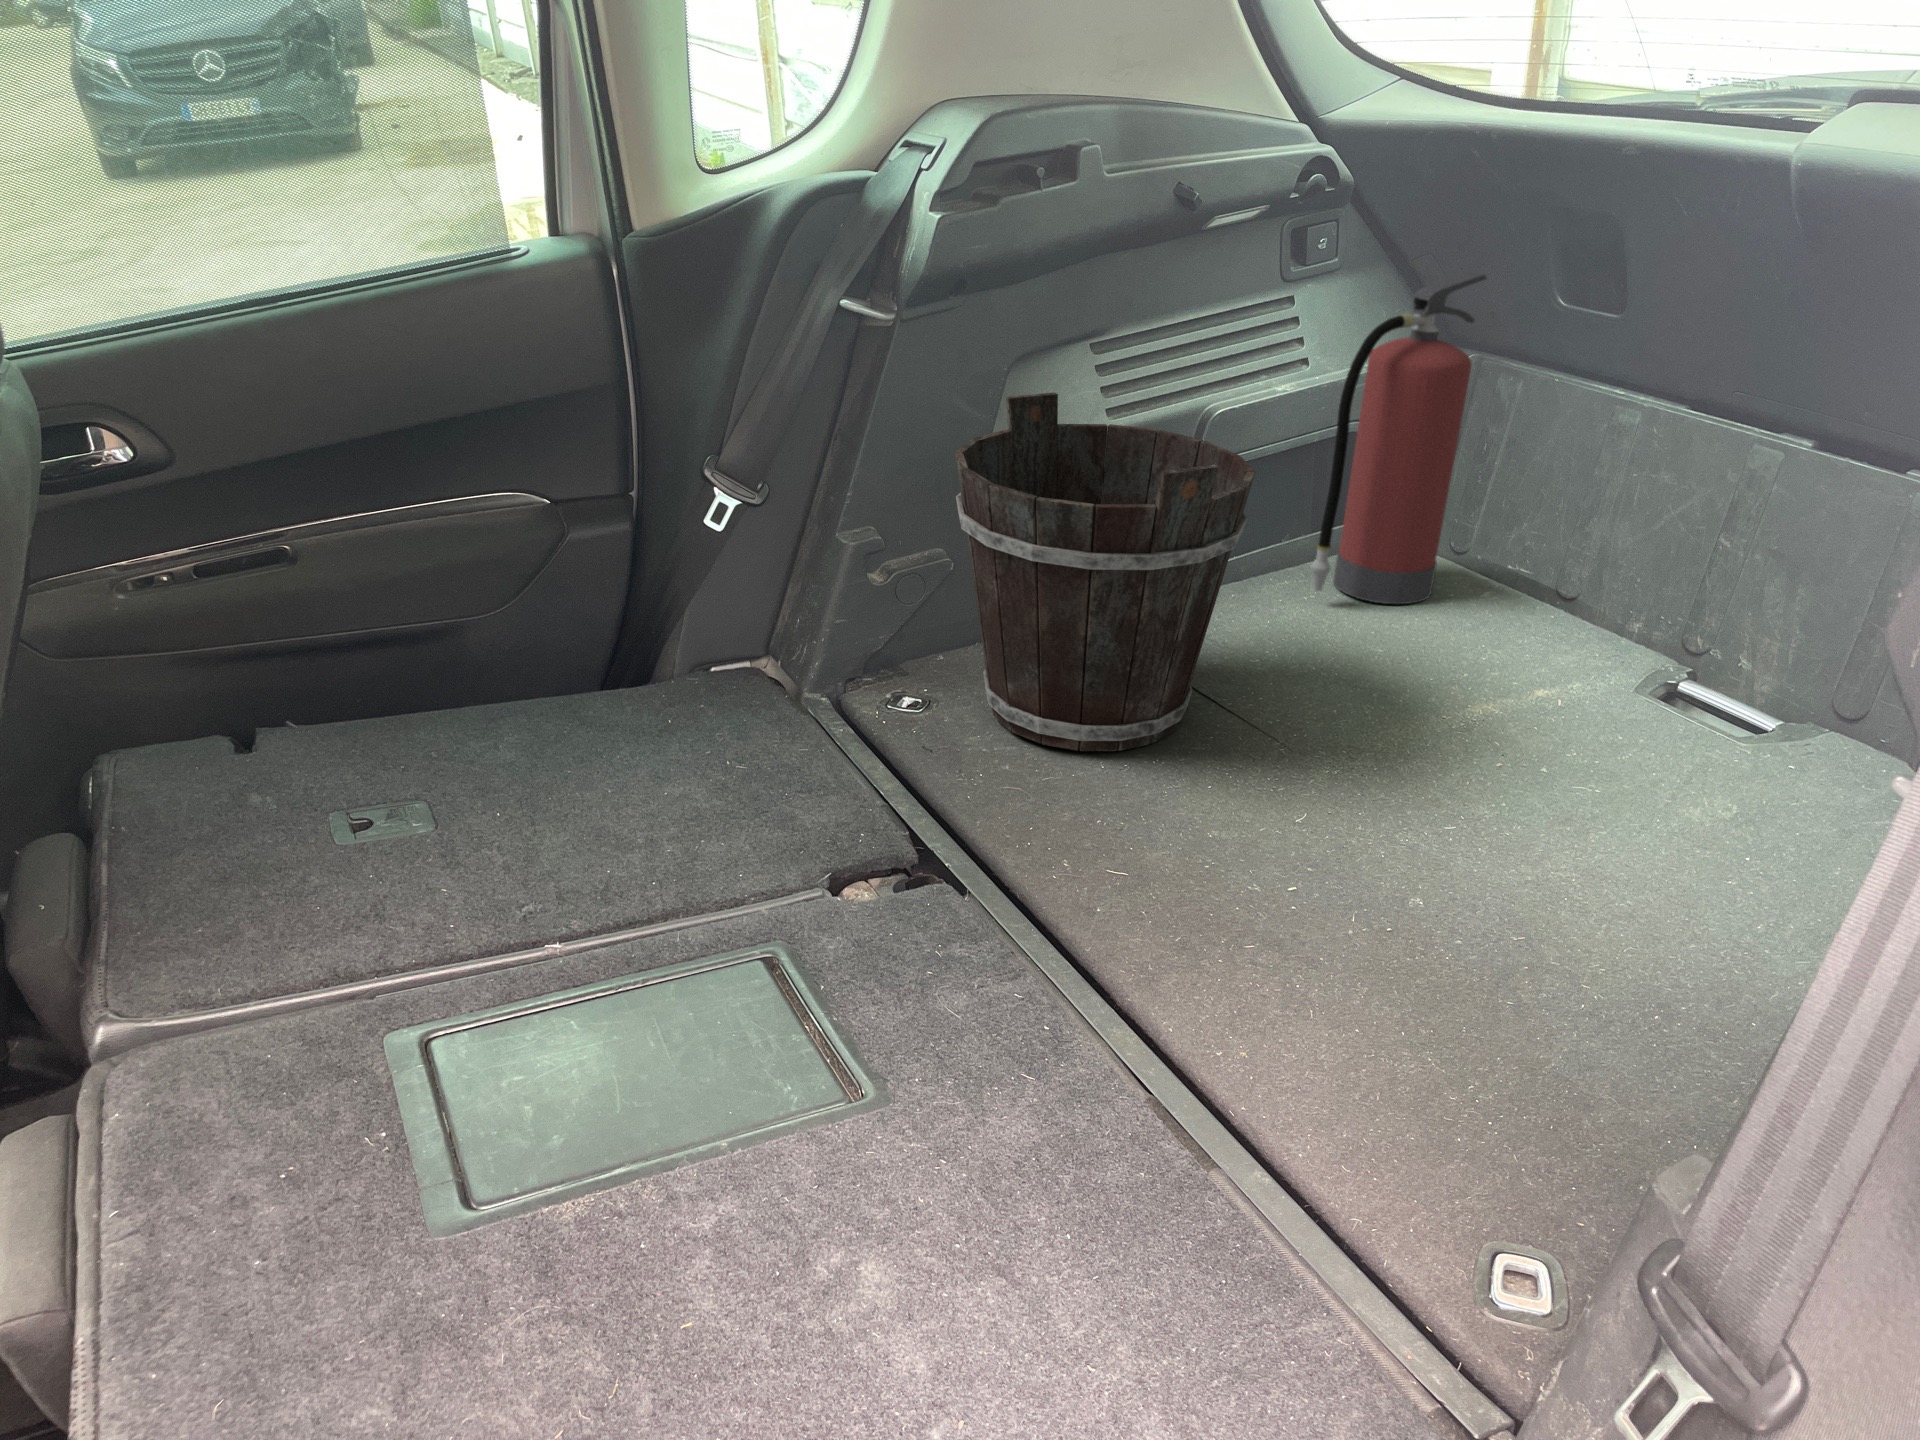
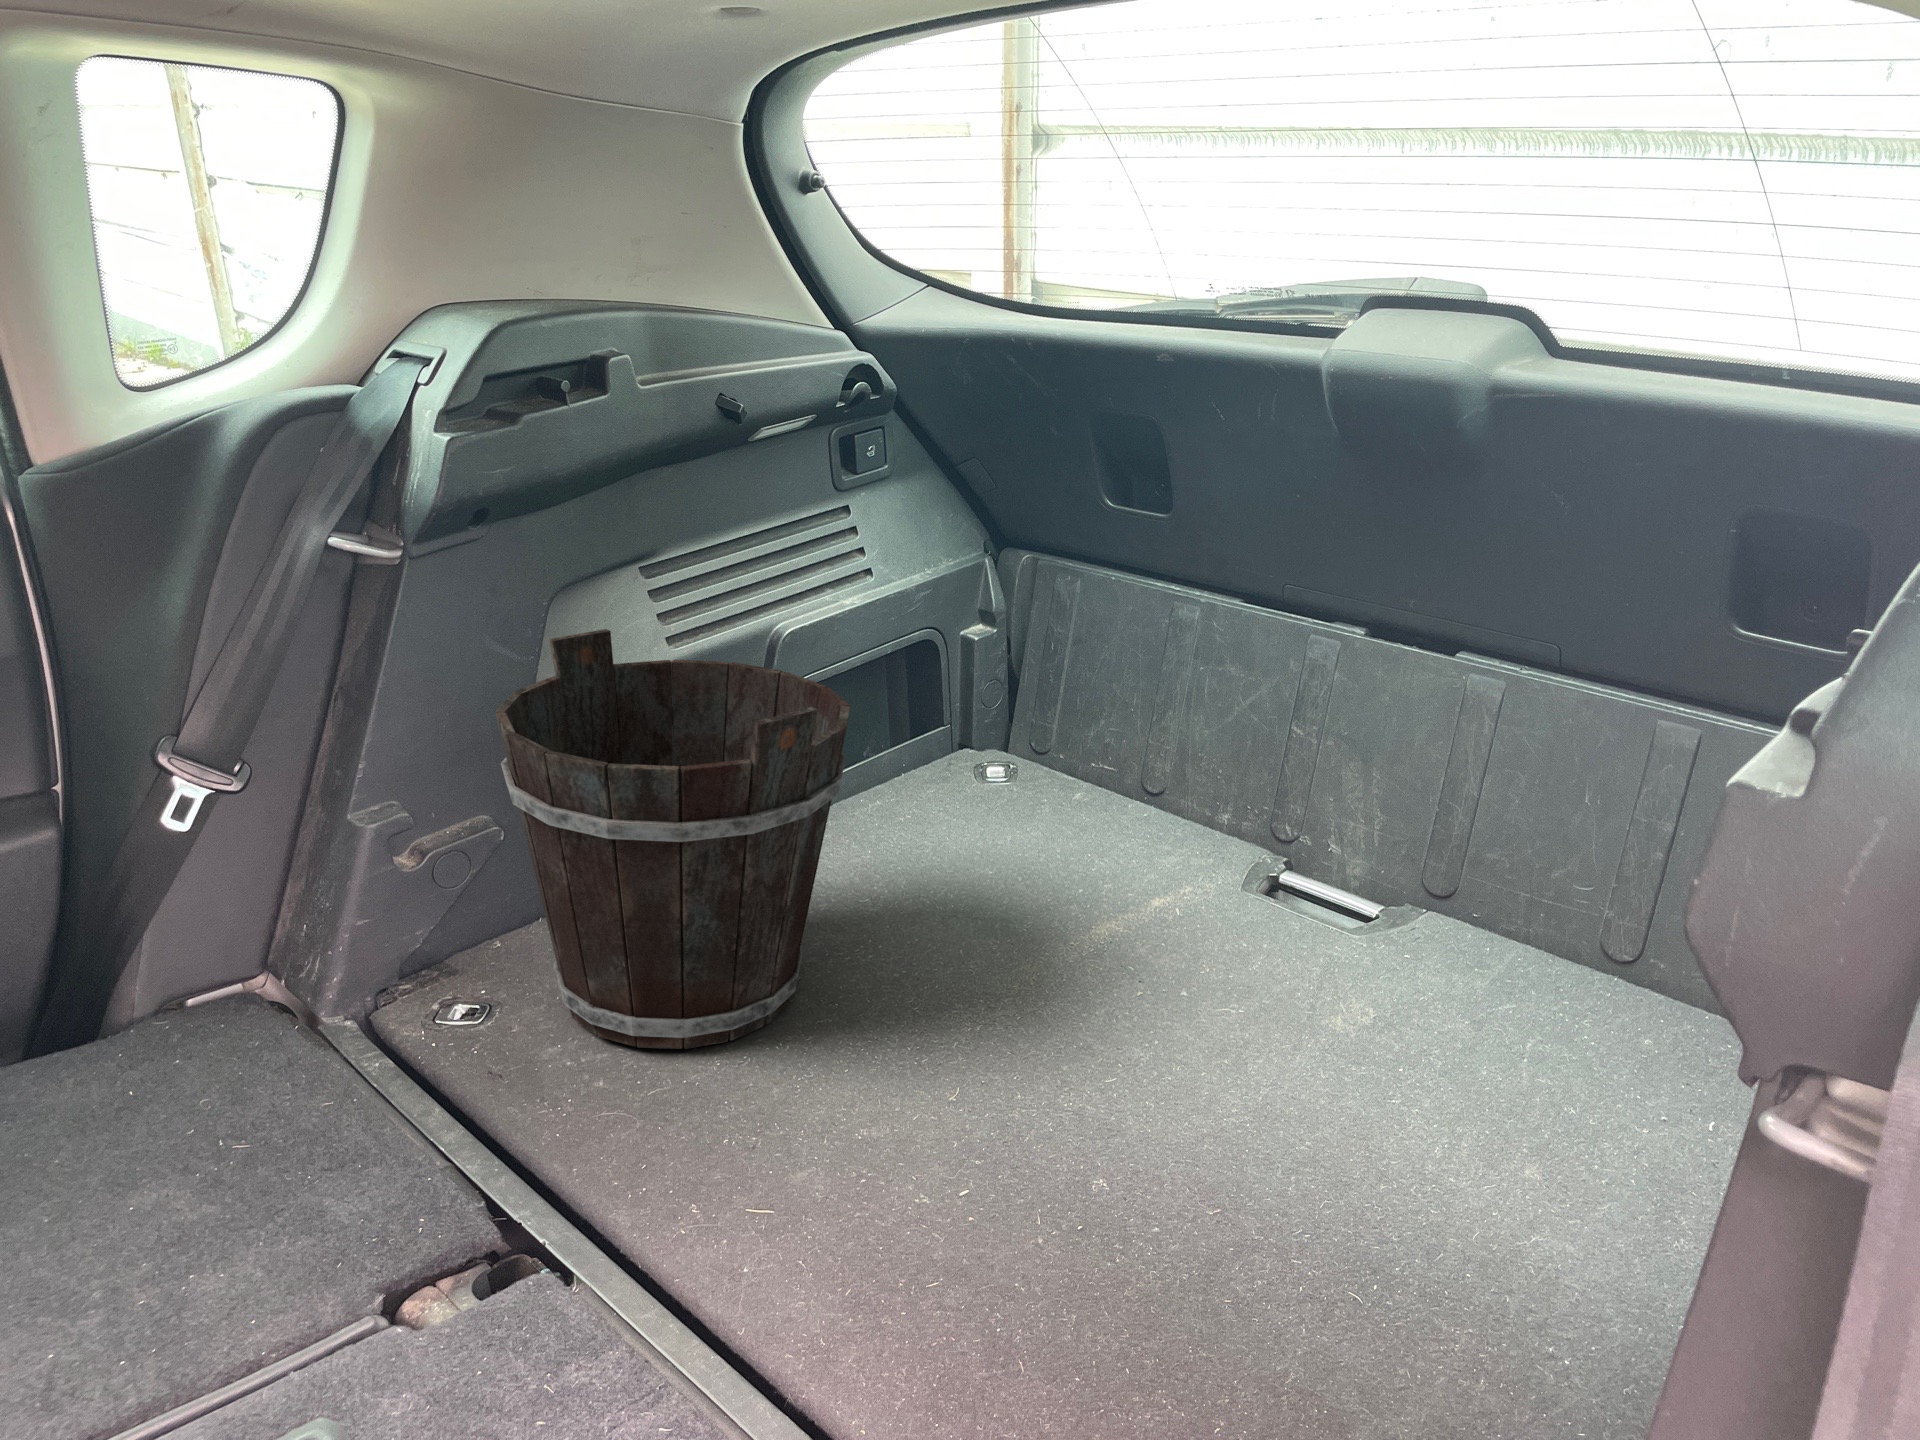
fire extinguisher: present [1310,272,1486,604] -> none [900,475,1039,817]

